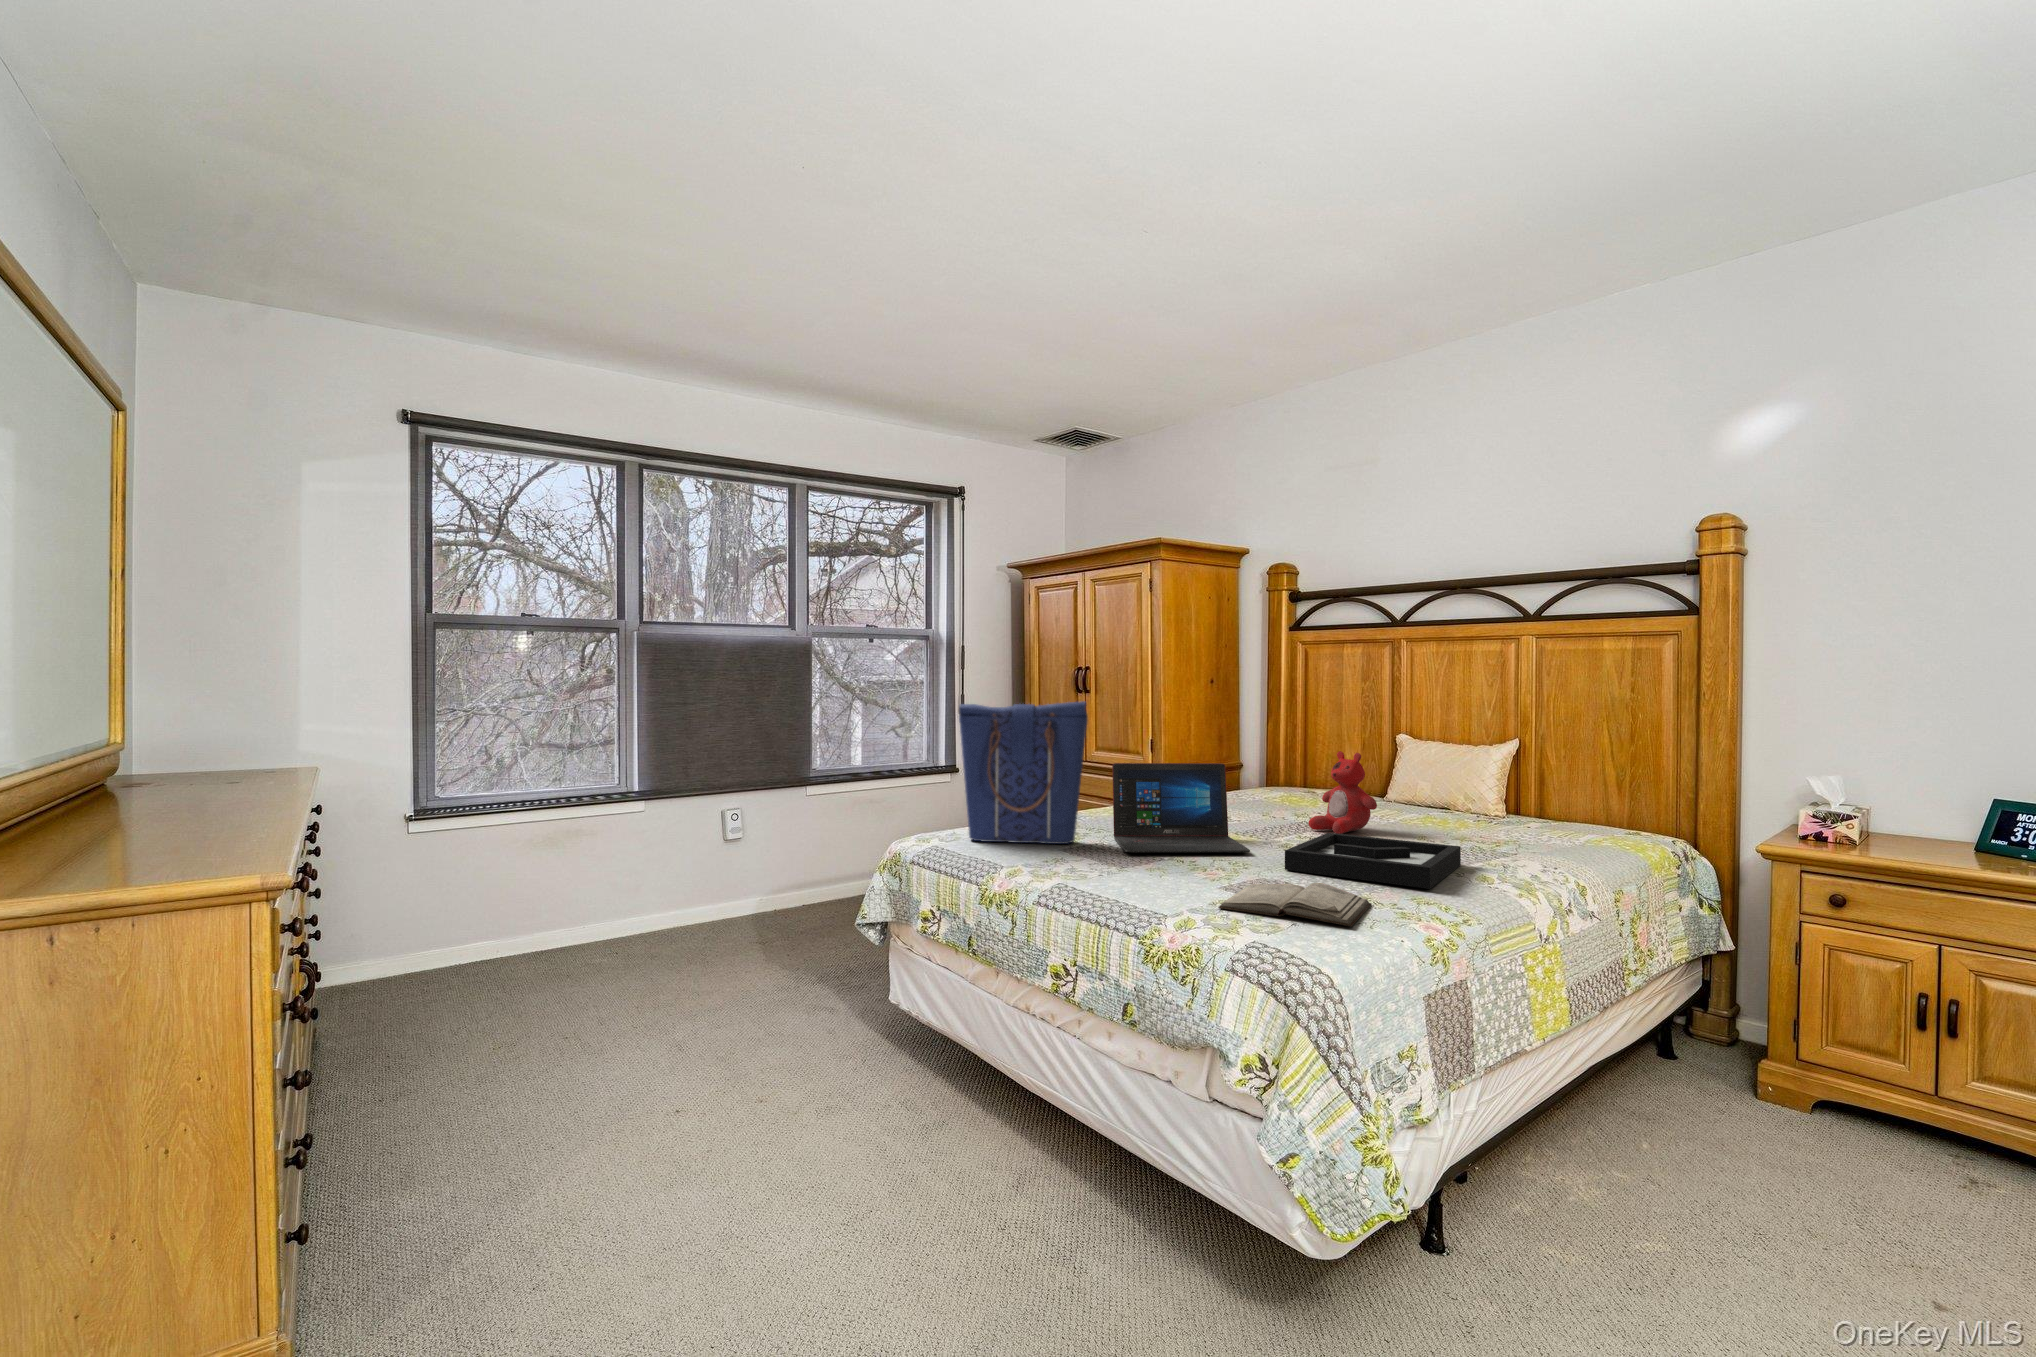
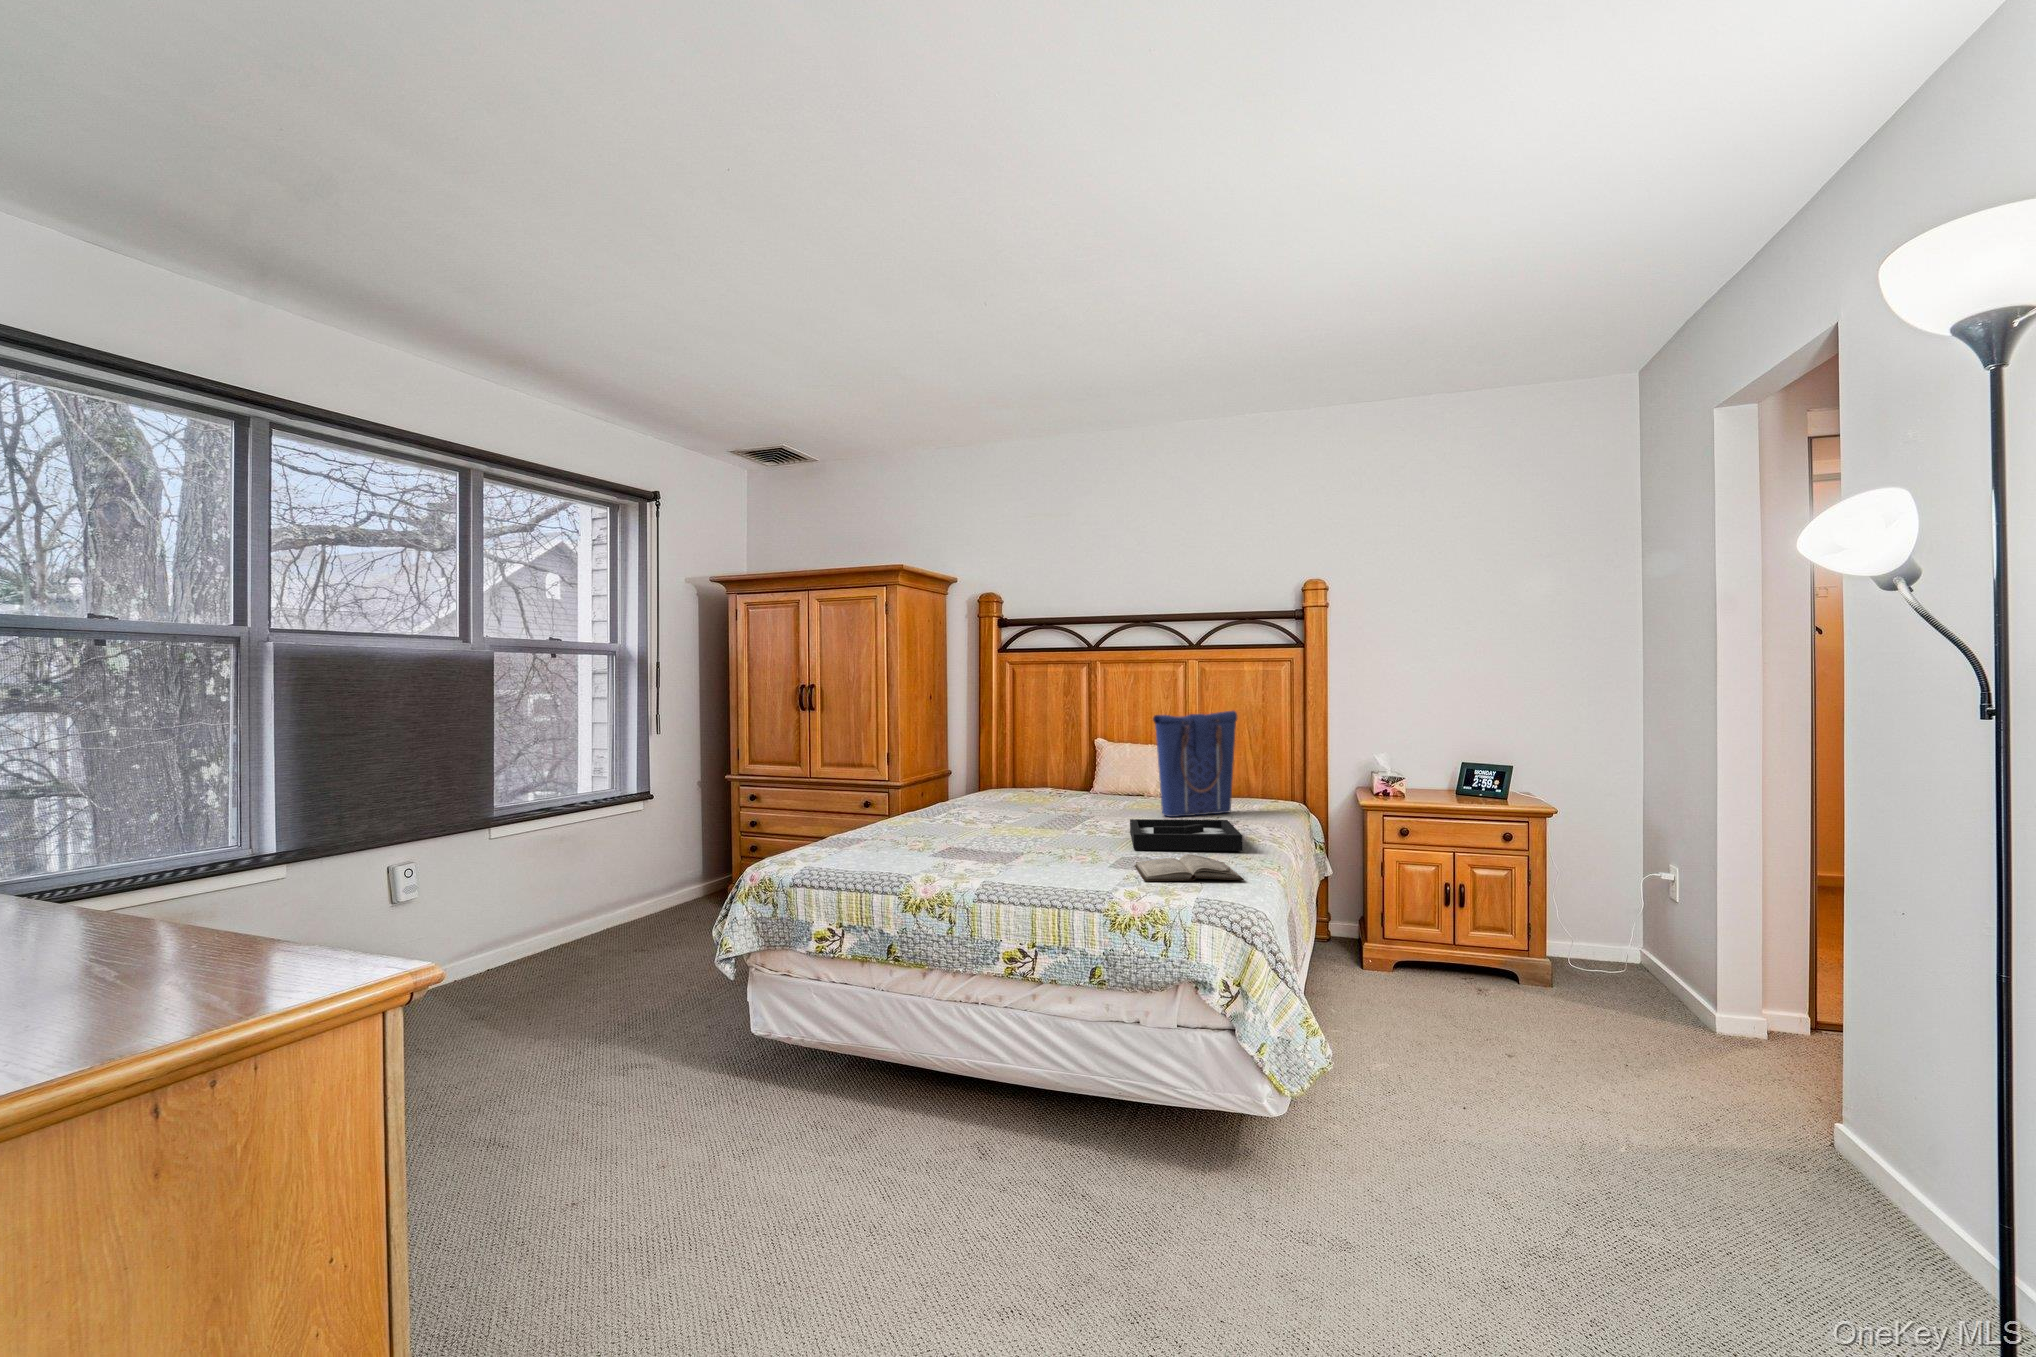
tote bag: present [959,701,1088,844] -> present [1153,711,1237,817]
stuffed bear: present [1309,751,1377,834] -> none [1093,754,1143,821]
laptop: present [1112,763,1250,853] -> none [963,770,1091,850]

